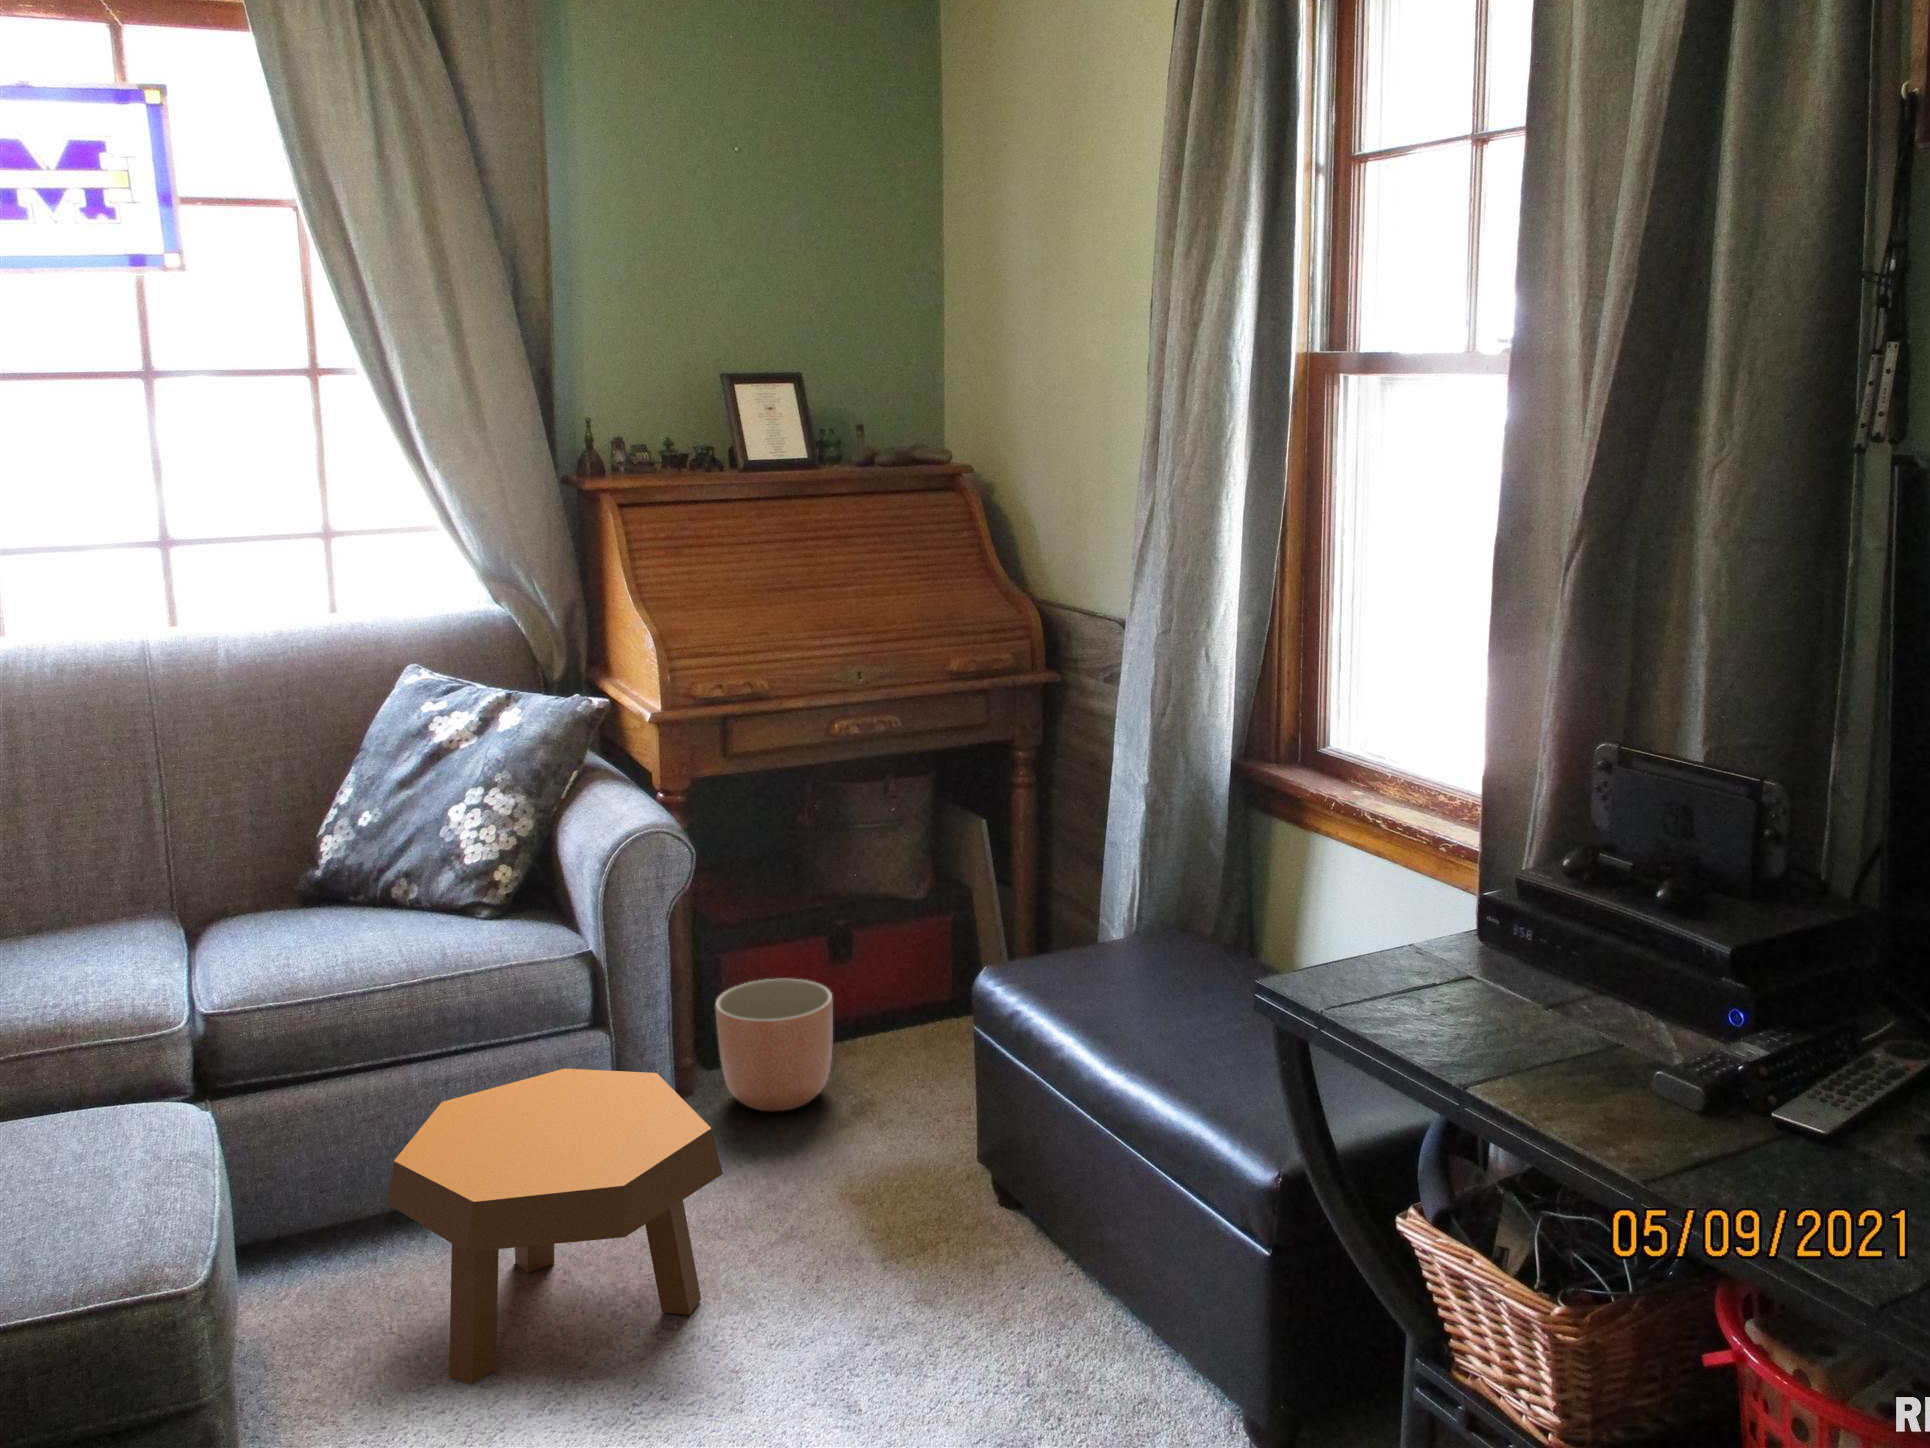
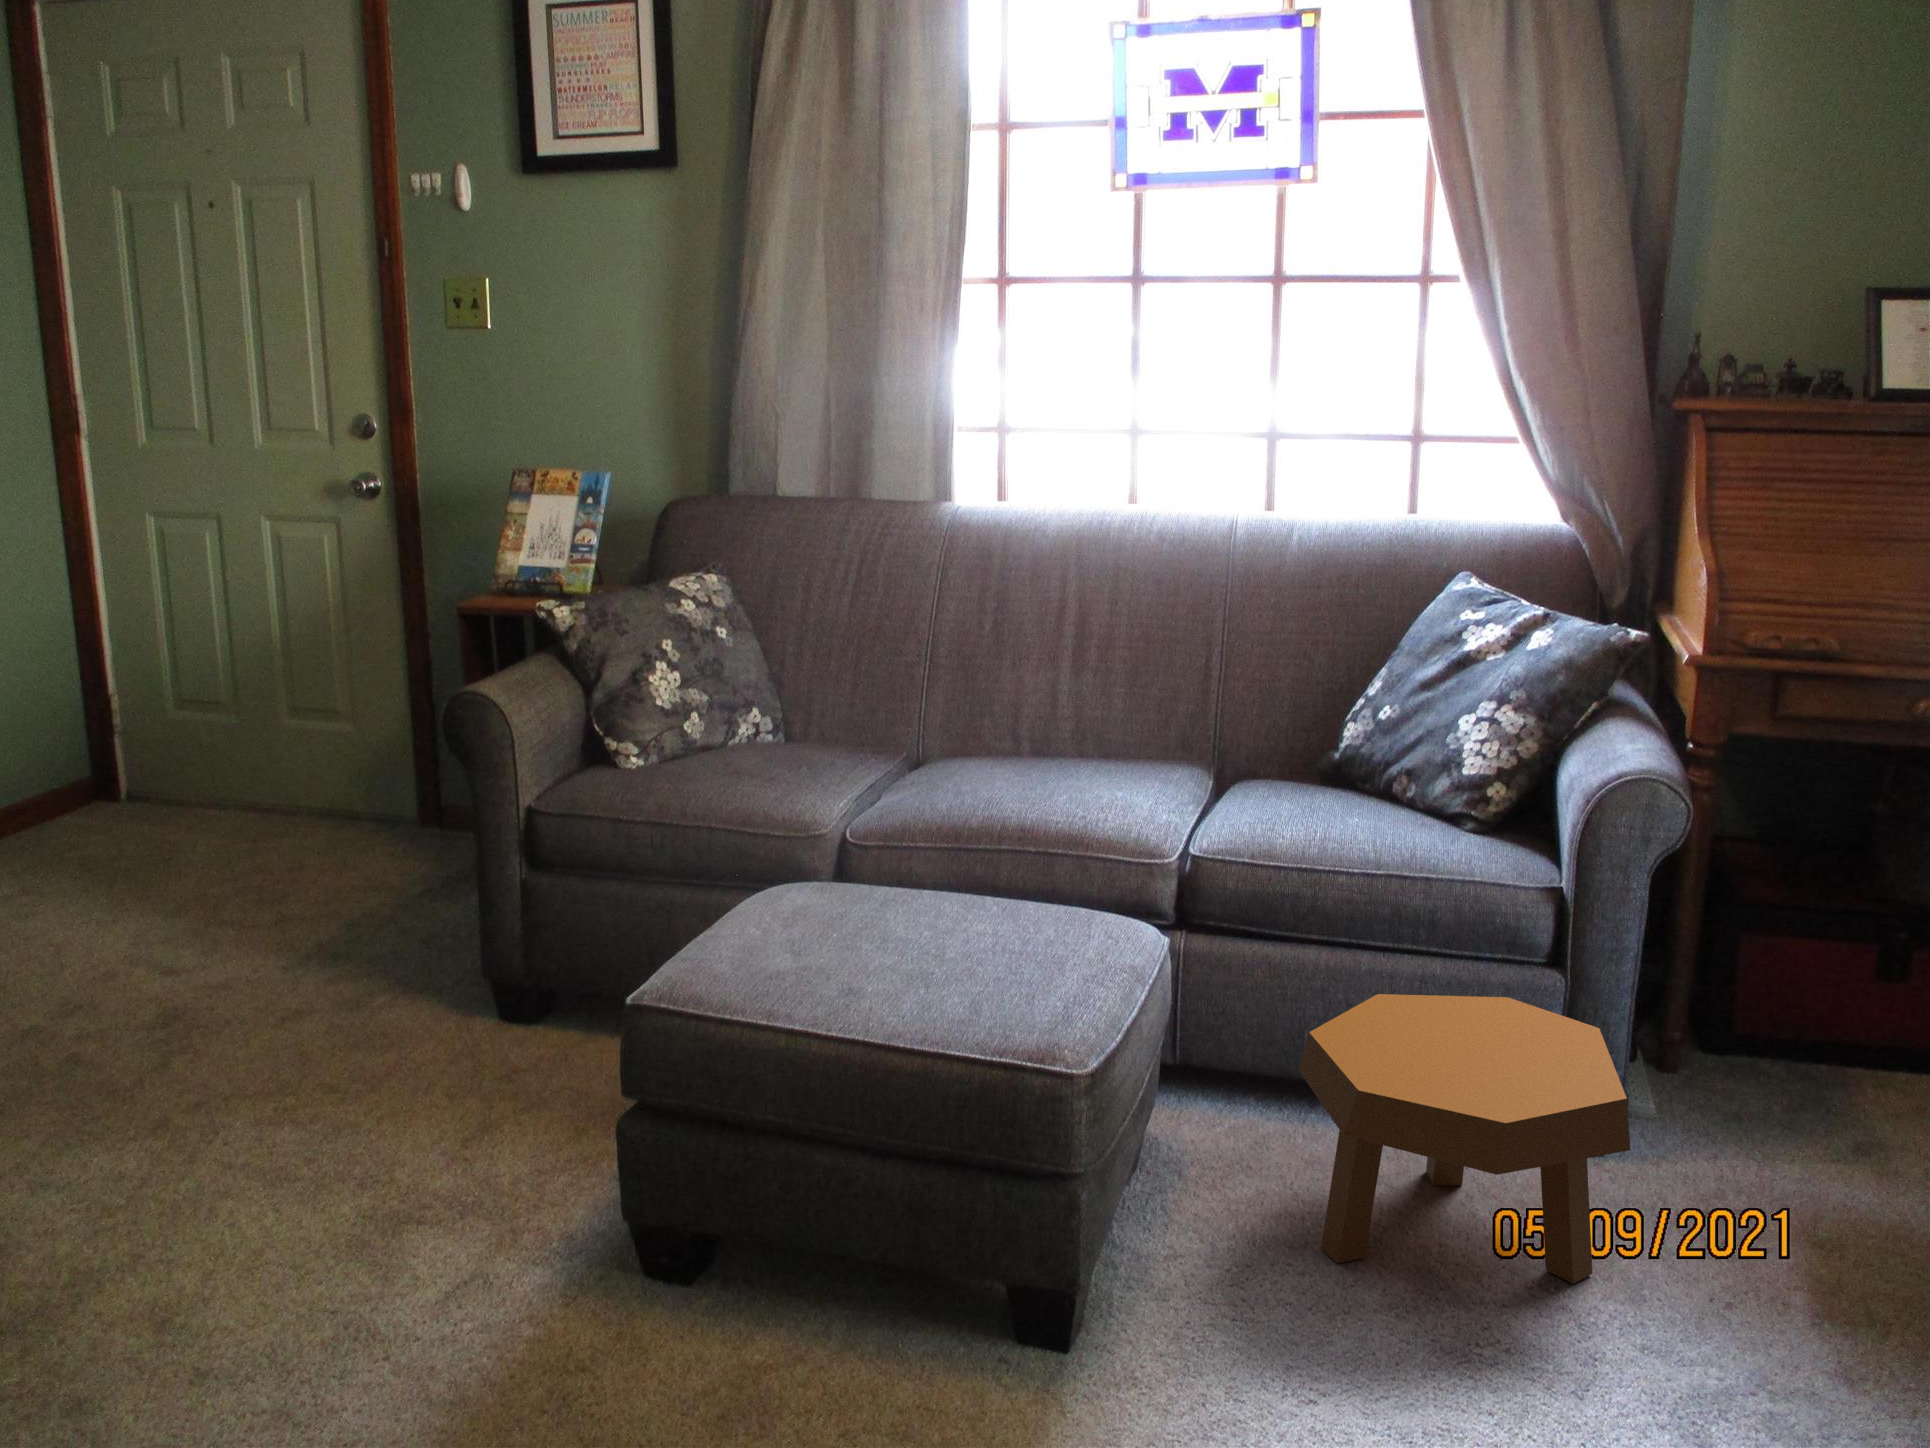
planter: present [715,979,833,1111] -> none [1714,970,1863,1122]

